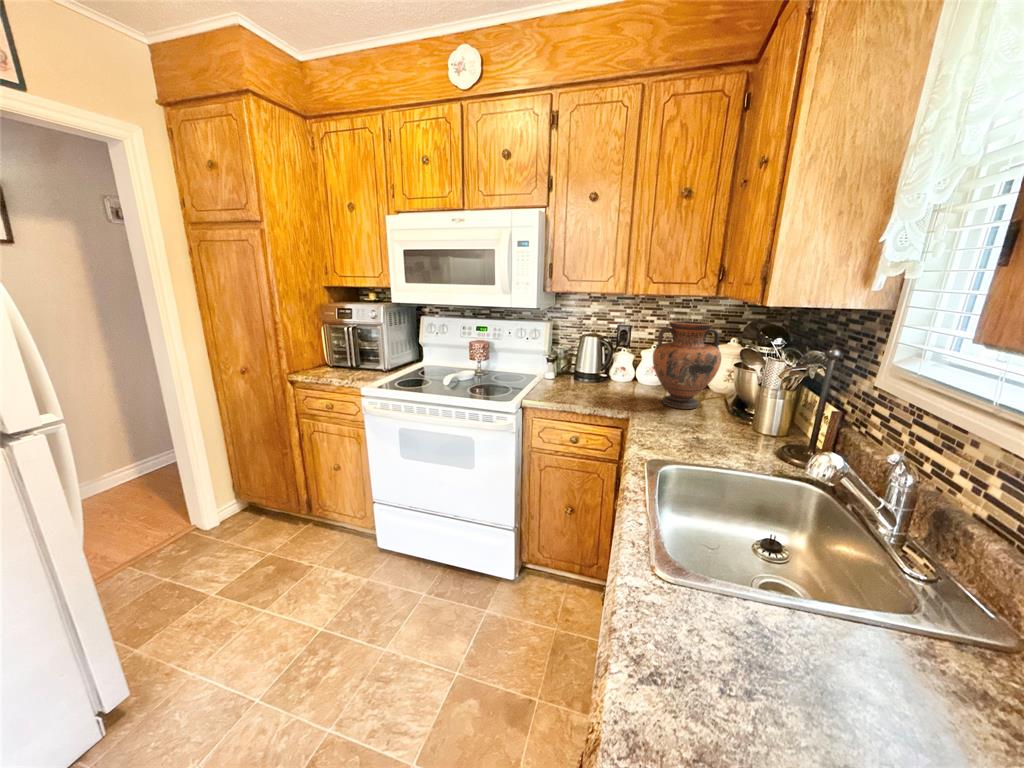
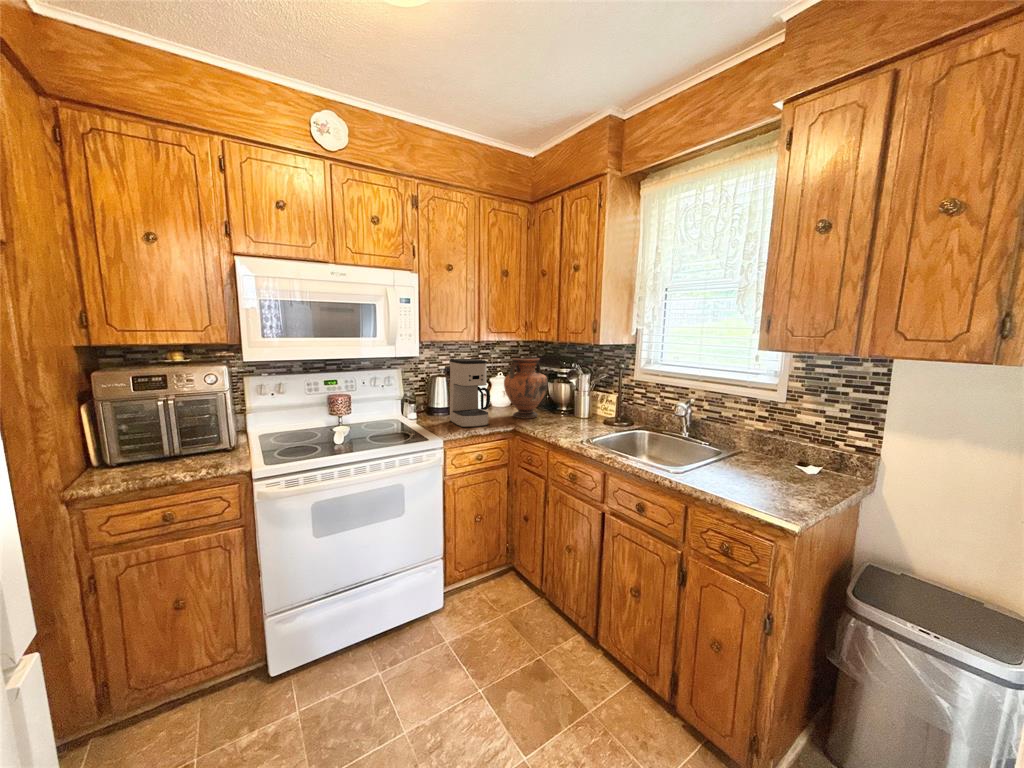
coffee maker: none [569,315,619,402] -> present [450,359,490,428]

